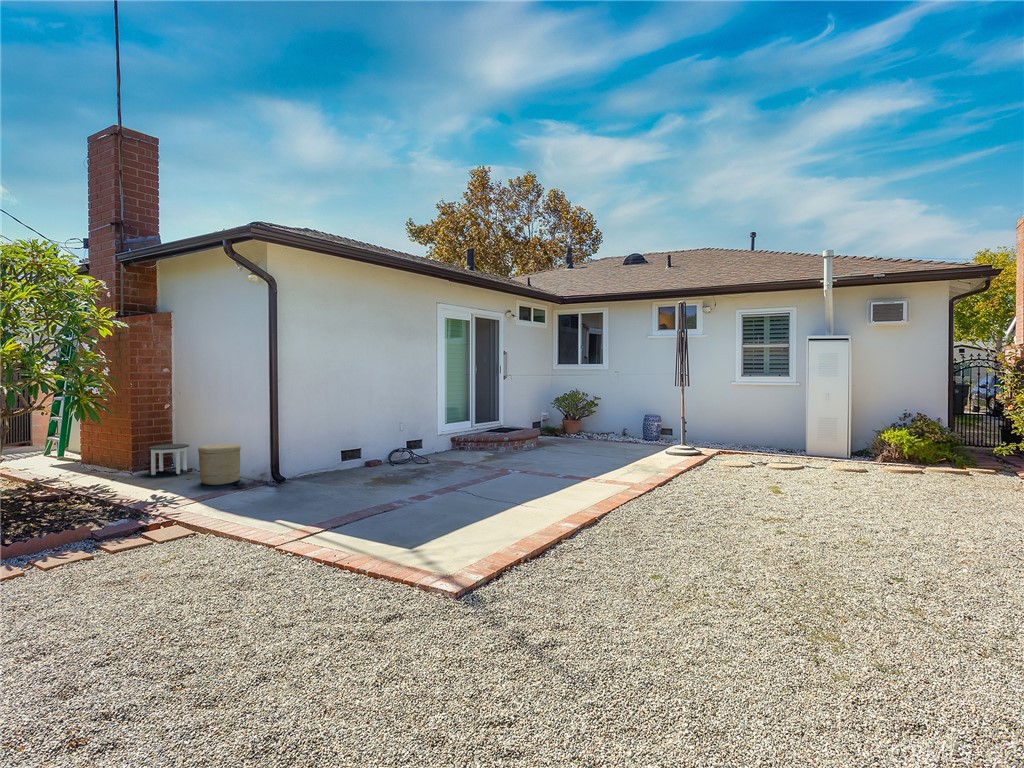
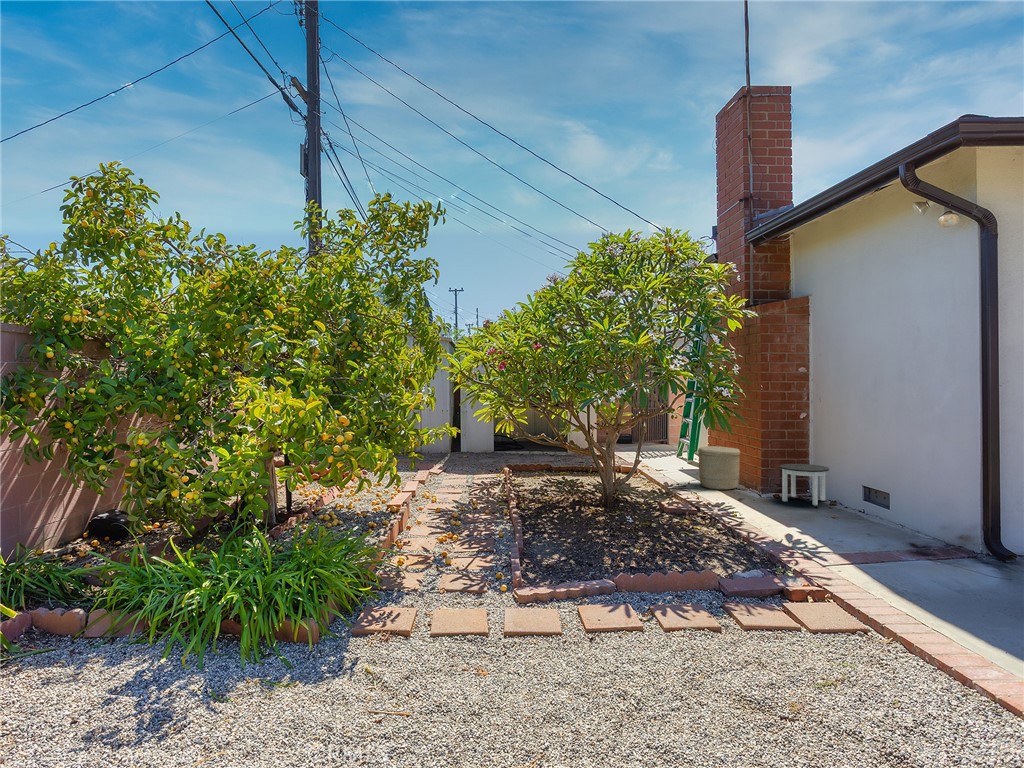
woven basket: present [198,444,241,485] -> present [698,446,740,490]

